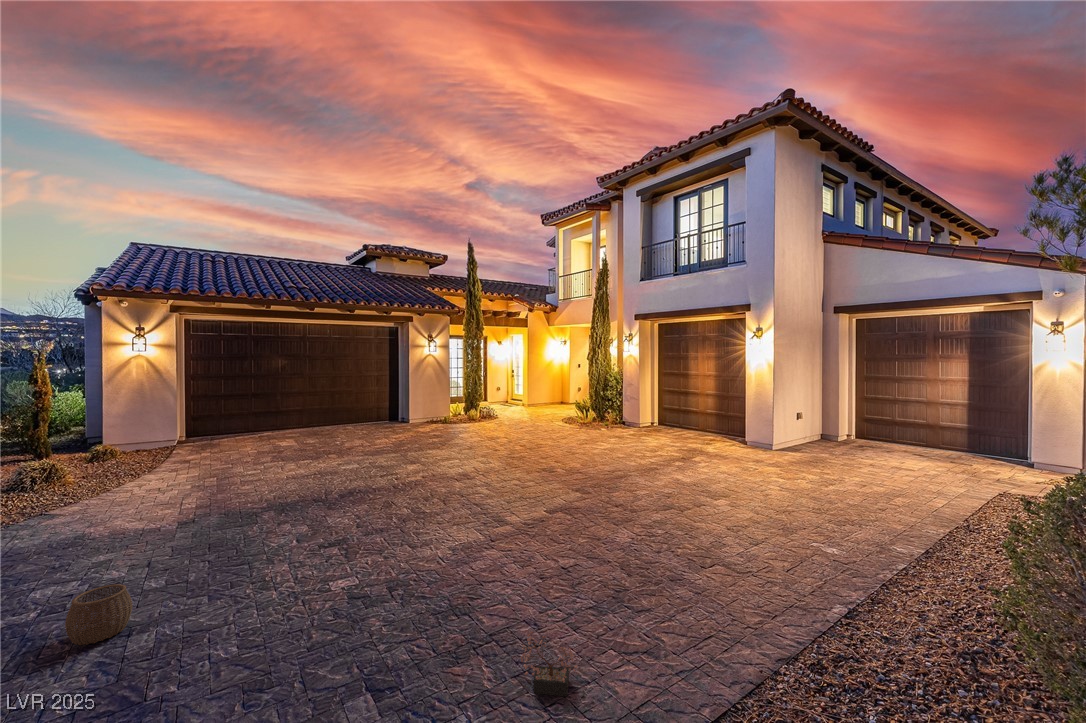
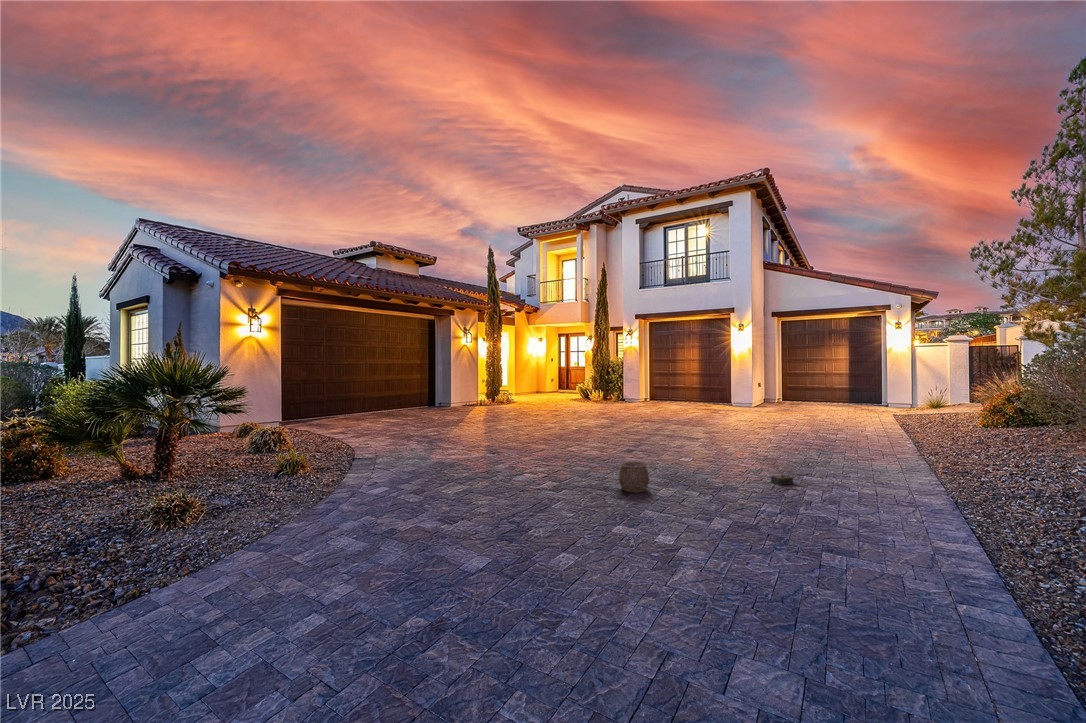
decorative plant: present [521,632,578,696] -> present [766,461,793,485]

